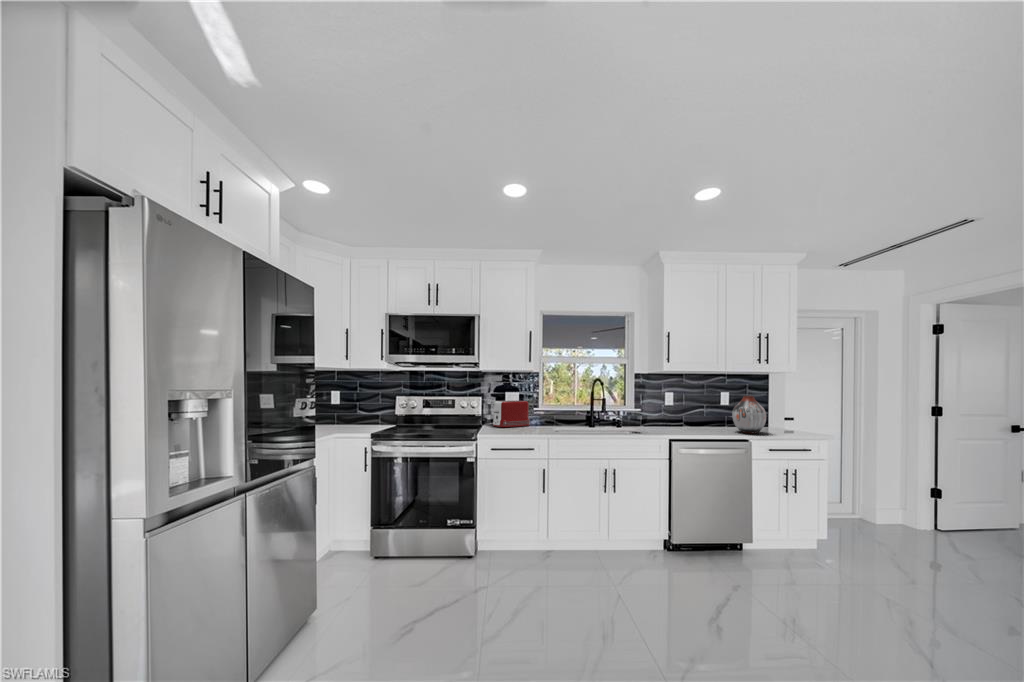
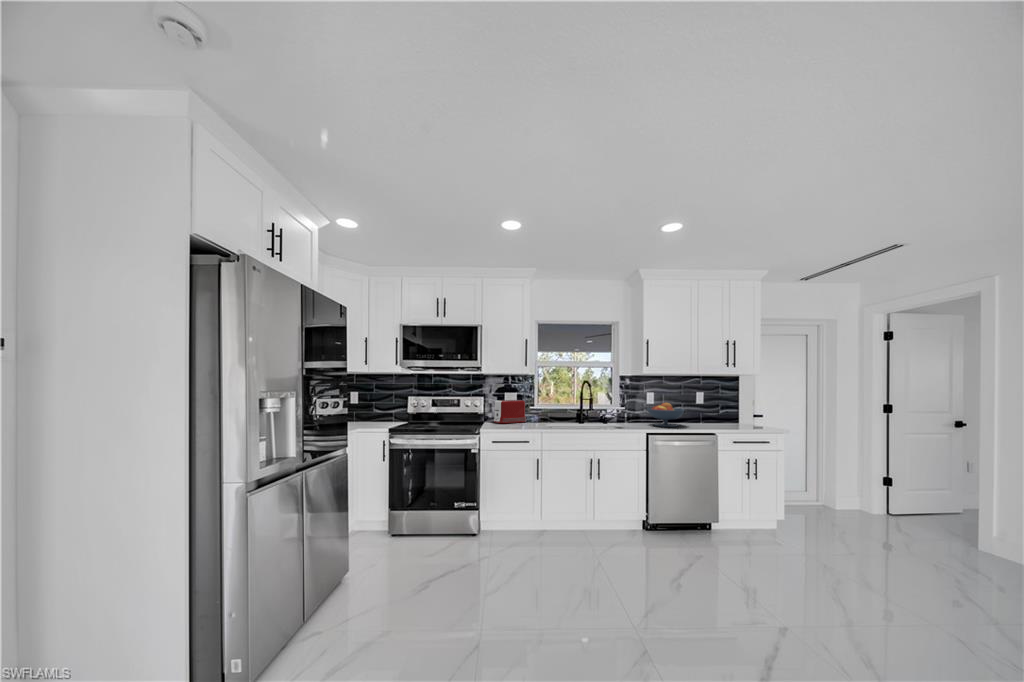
vase: present [732,396,766,433] -> none [703,395,732,428]
fruit bowl: none [668,404,711,432] -> present [648,403,684,427]

